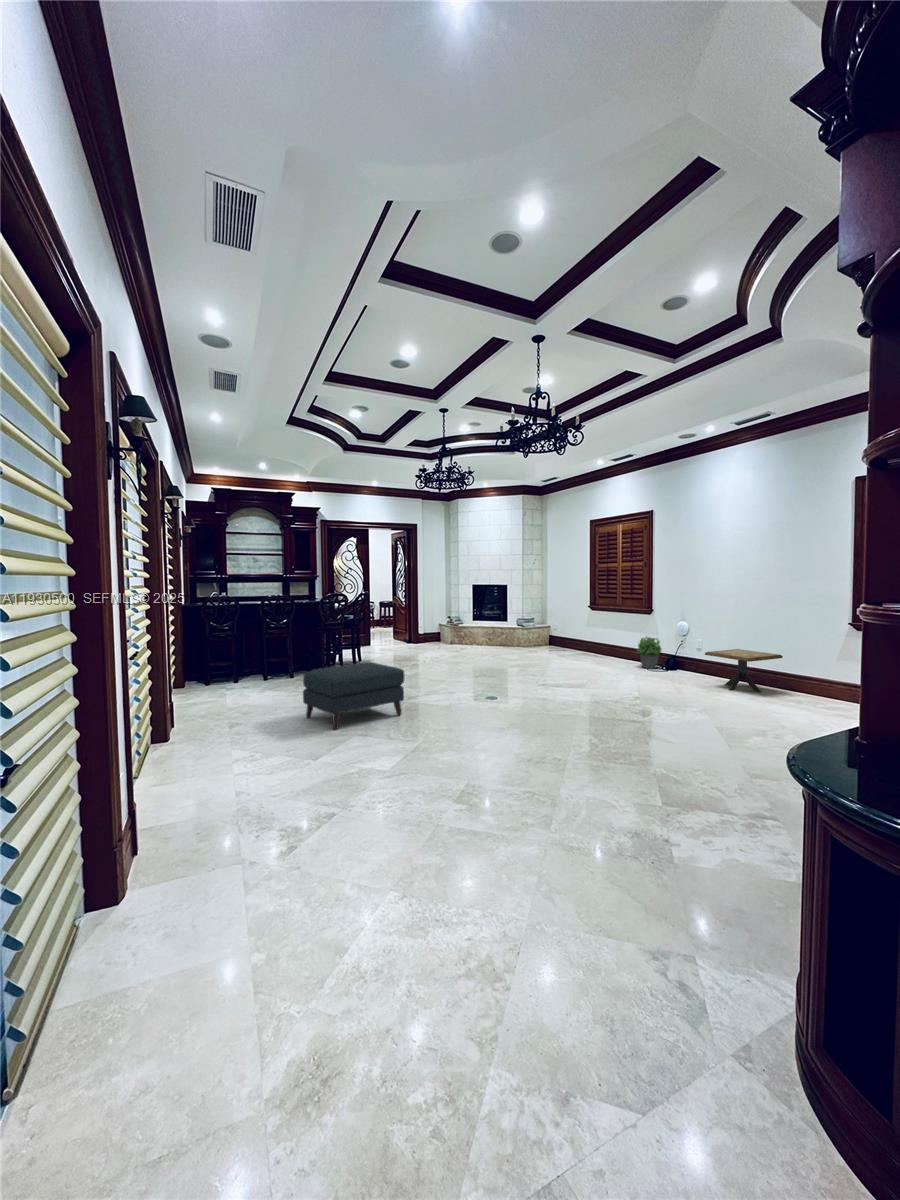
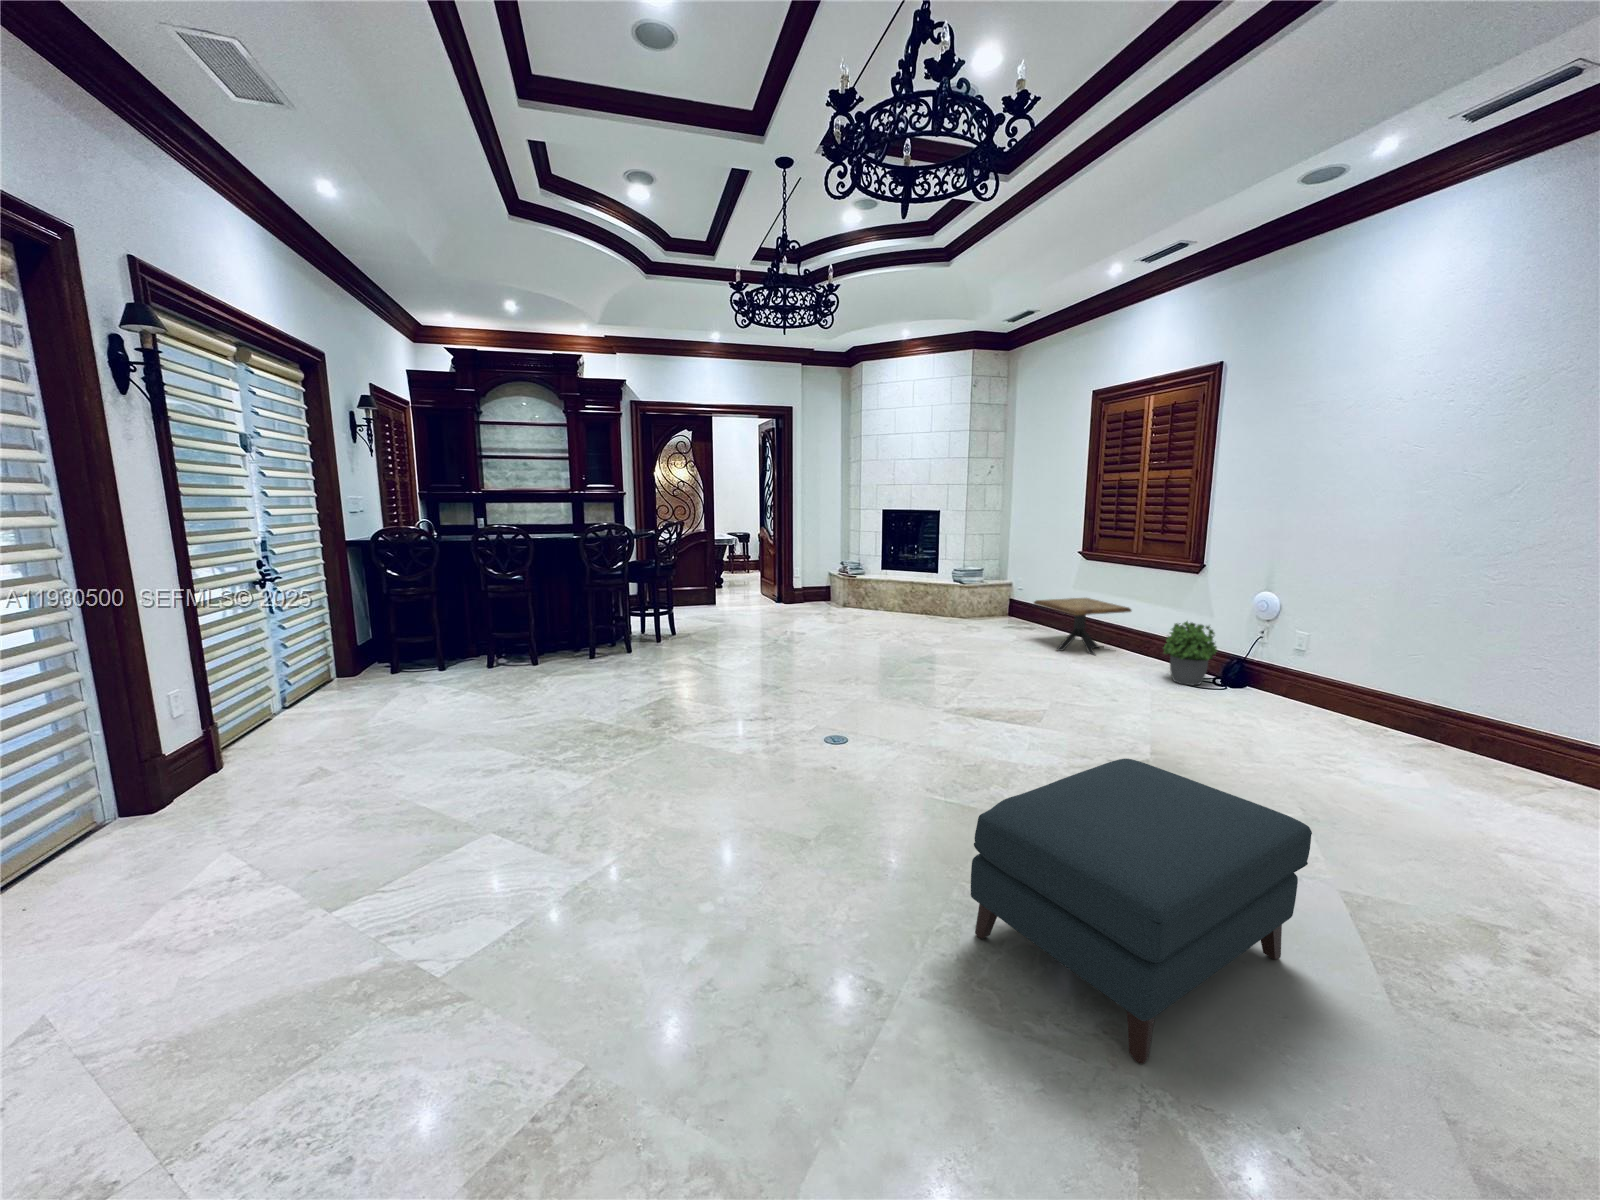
side table: present [705,649,783,692] -> present [1034,598,1131,655]
ottoman: present [303,662,404,730] -> present [971,759,1312,1064]

